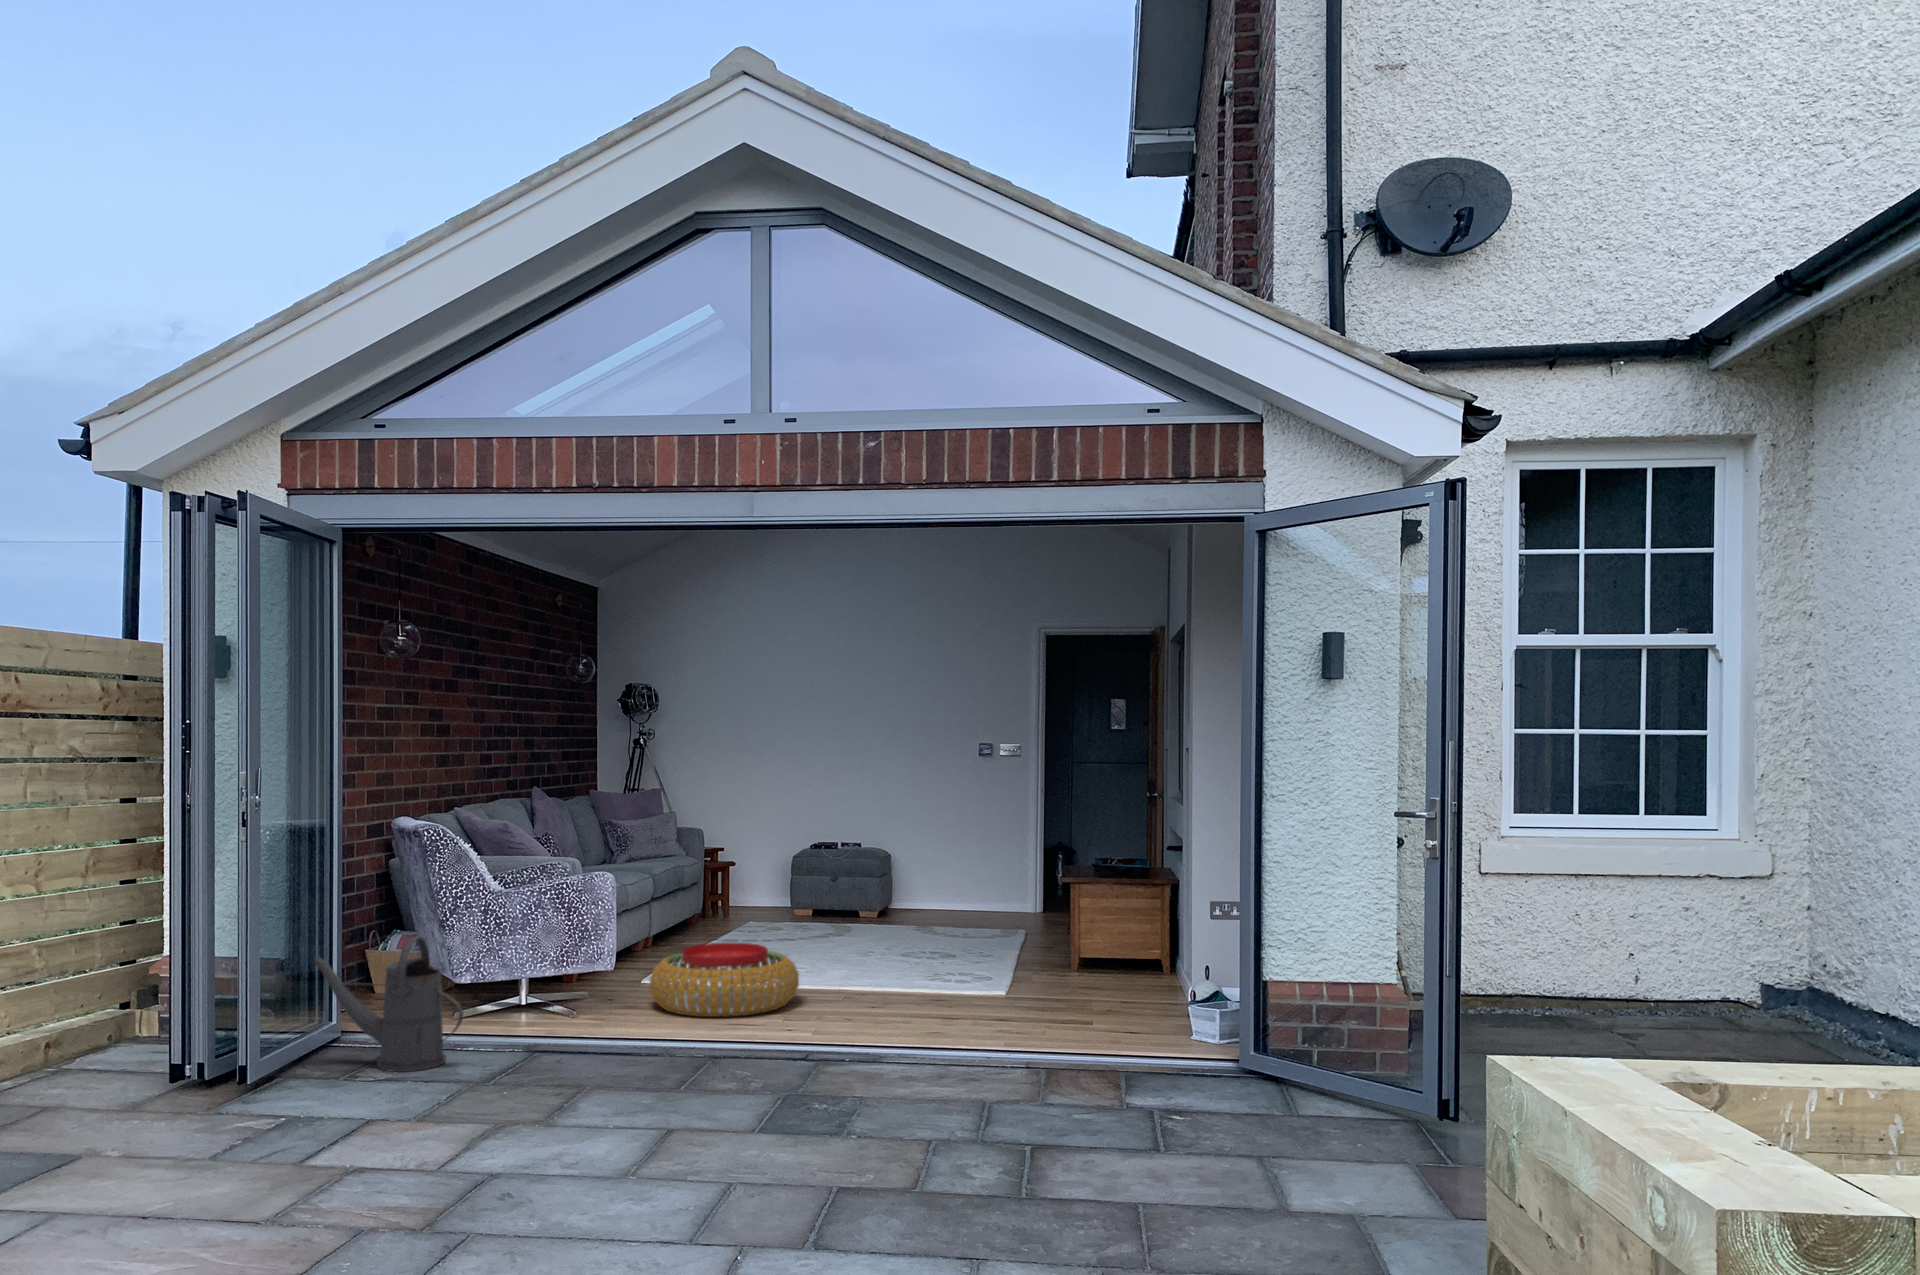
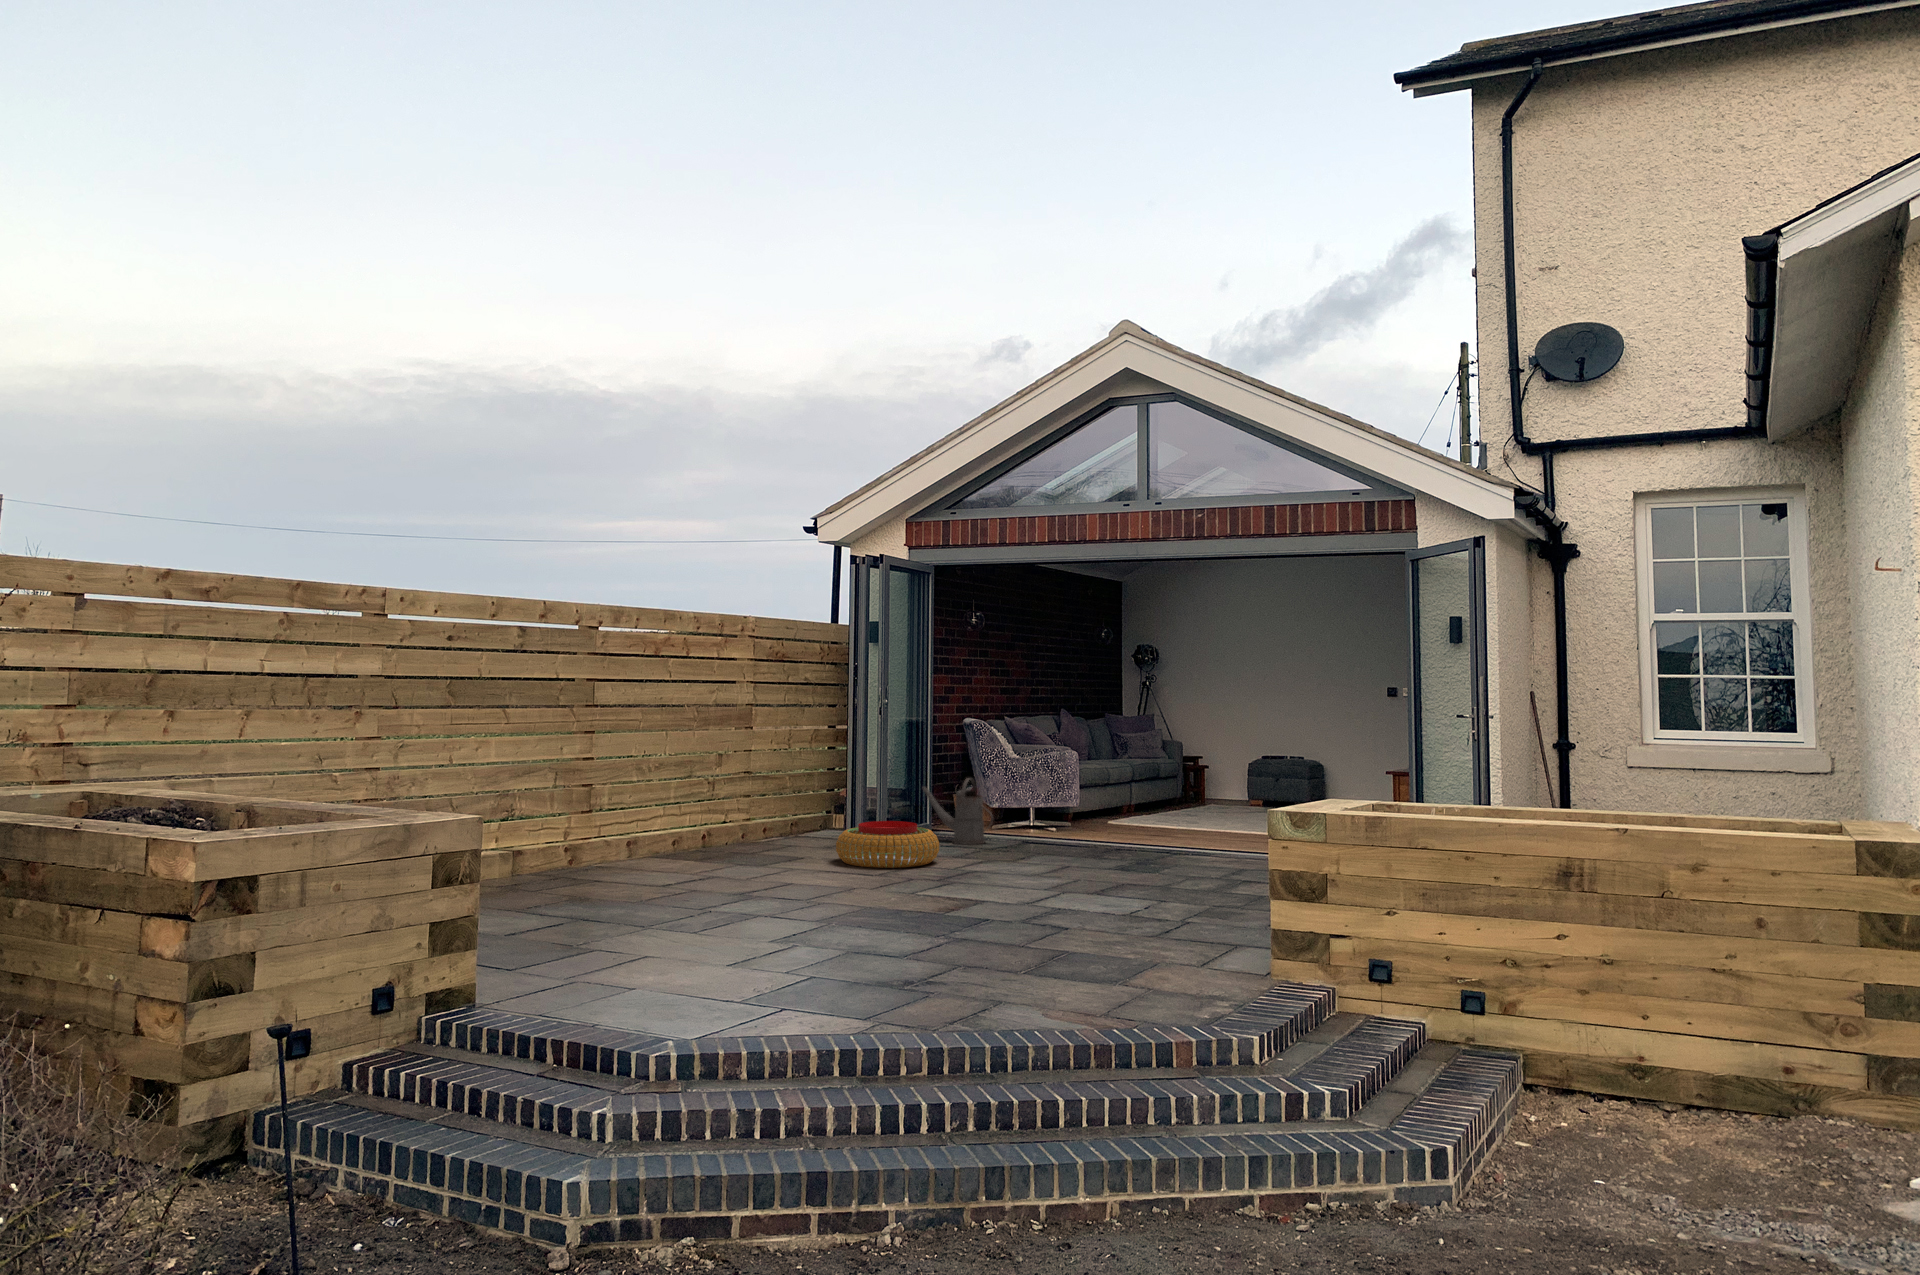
pouf: present [650,943,799,1017] -> present [836,821,939,868]

